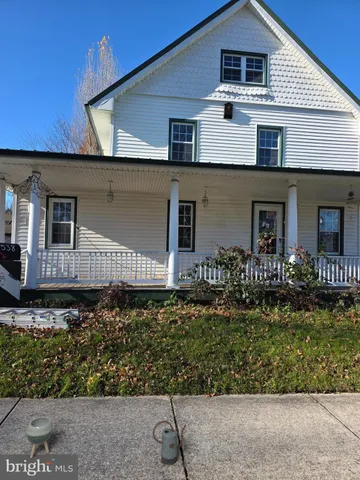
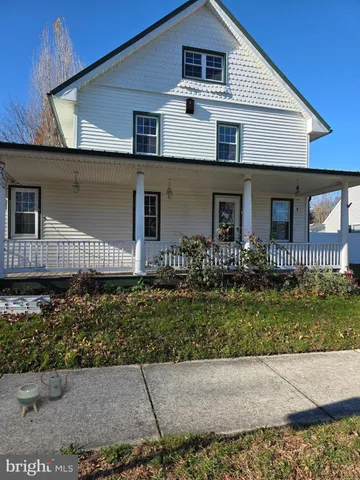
watering can: present [153,421,186,465] -> present [41,369,69,401]

